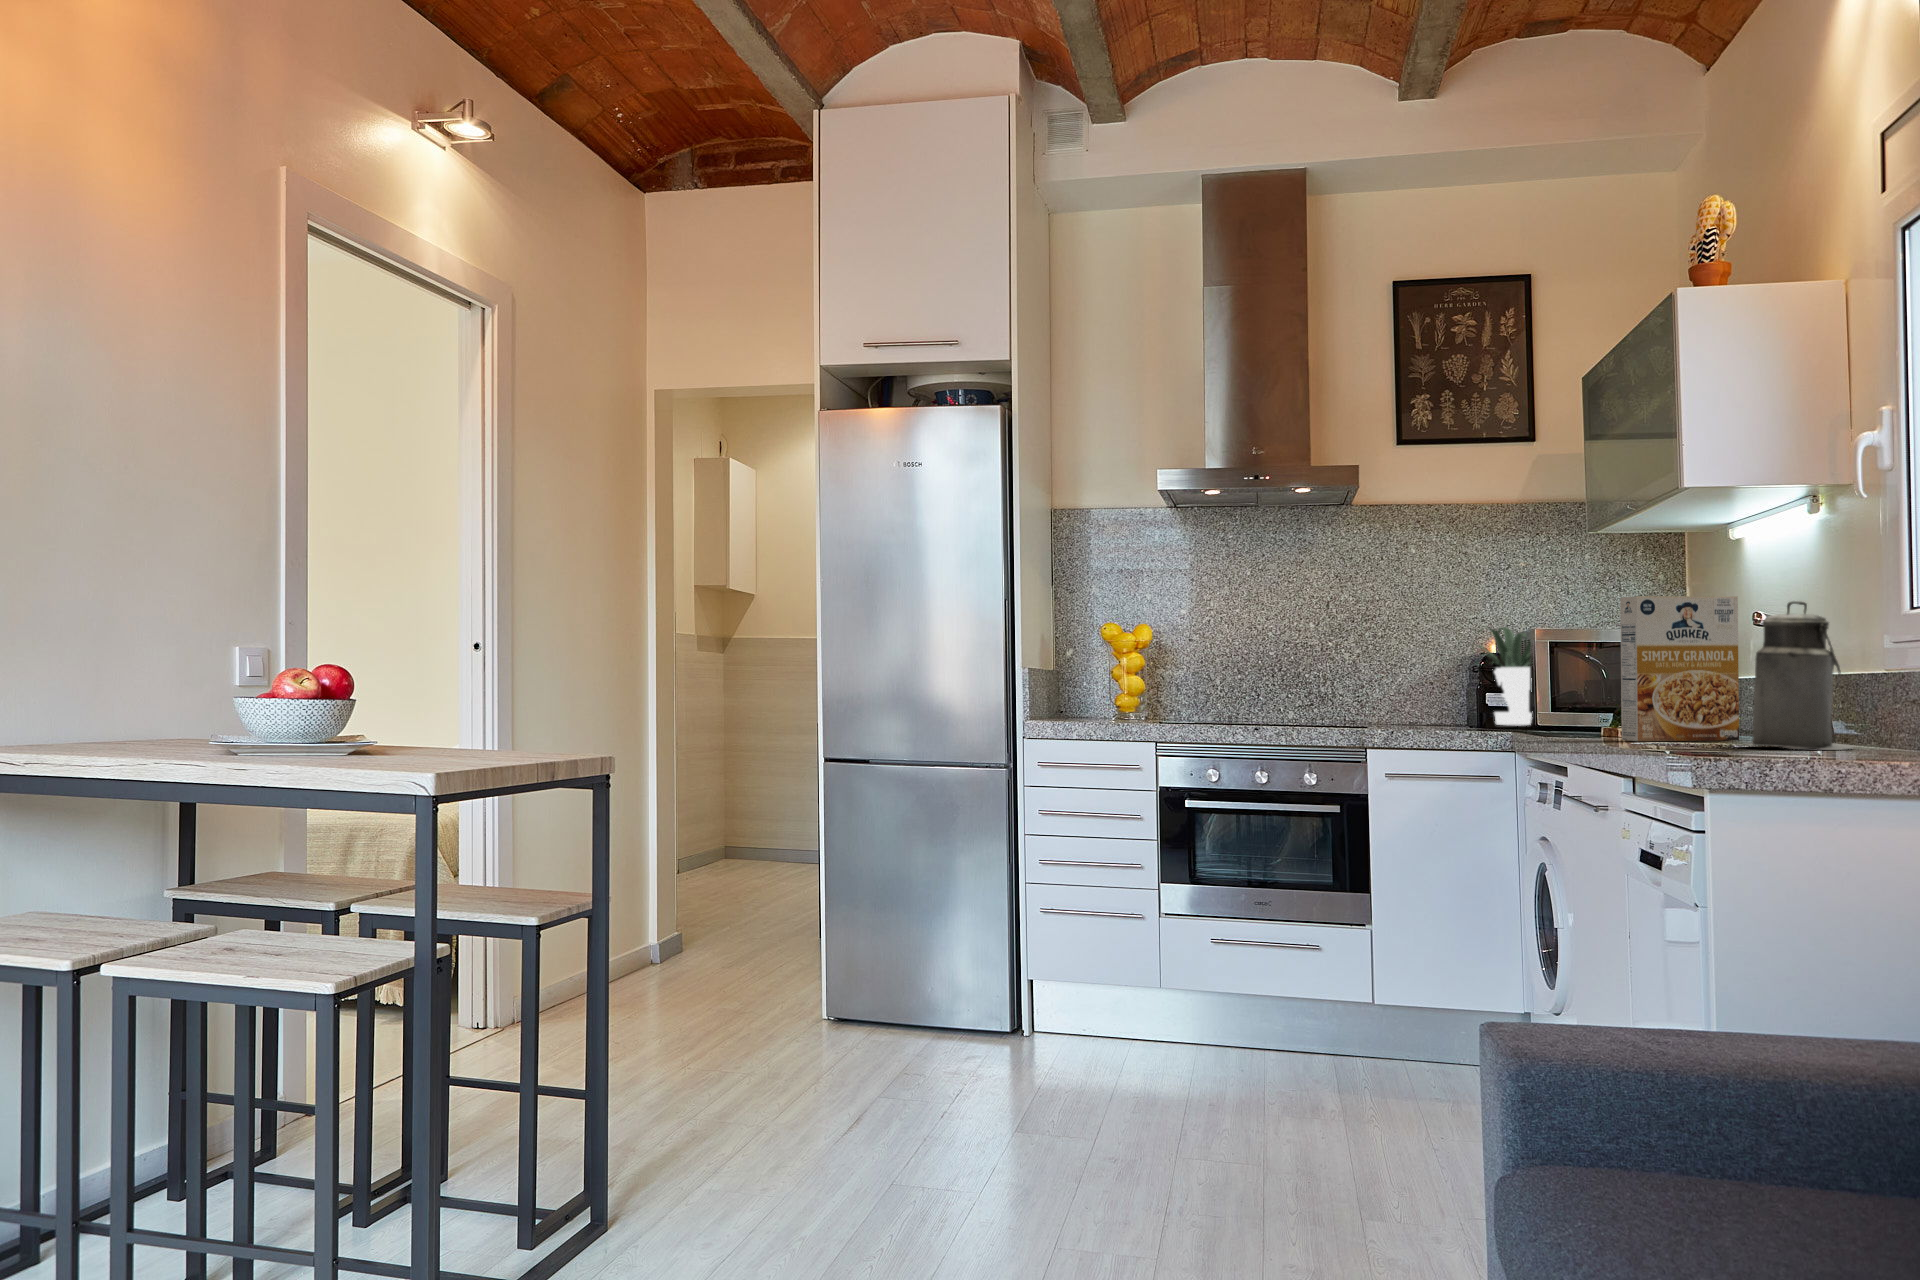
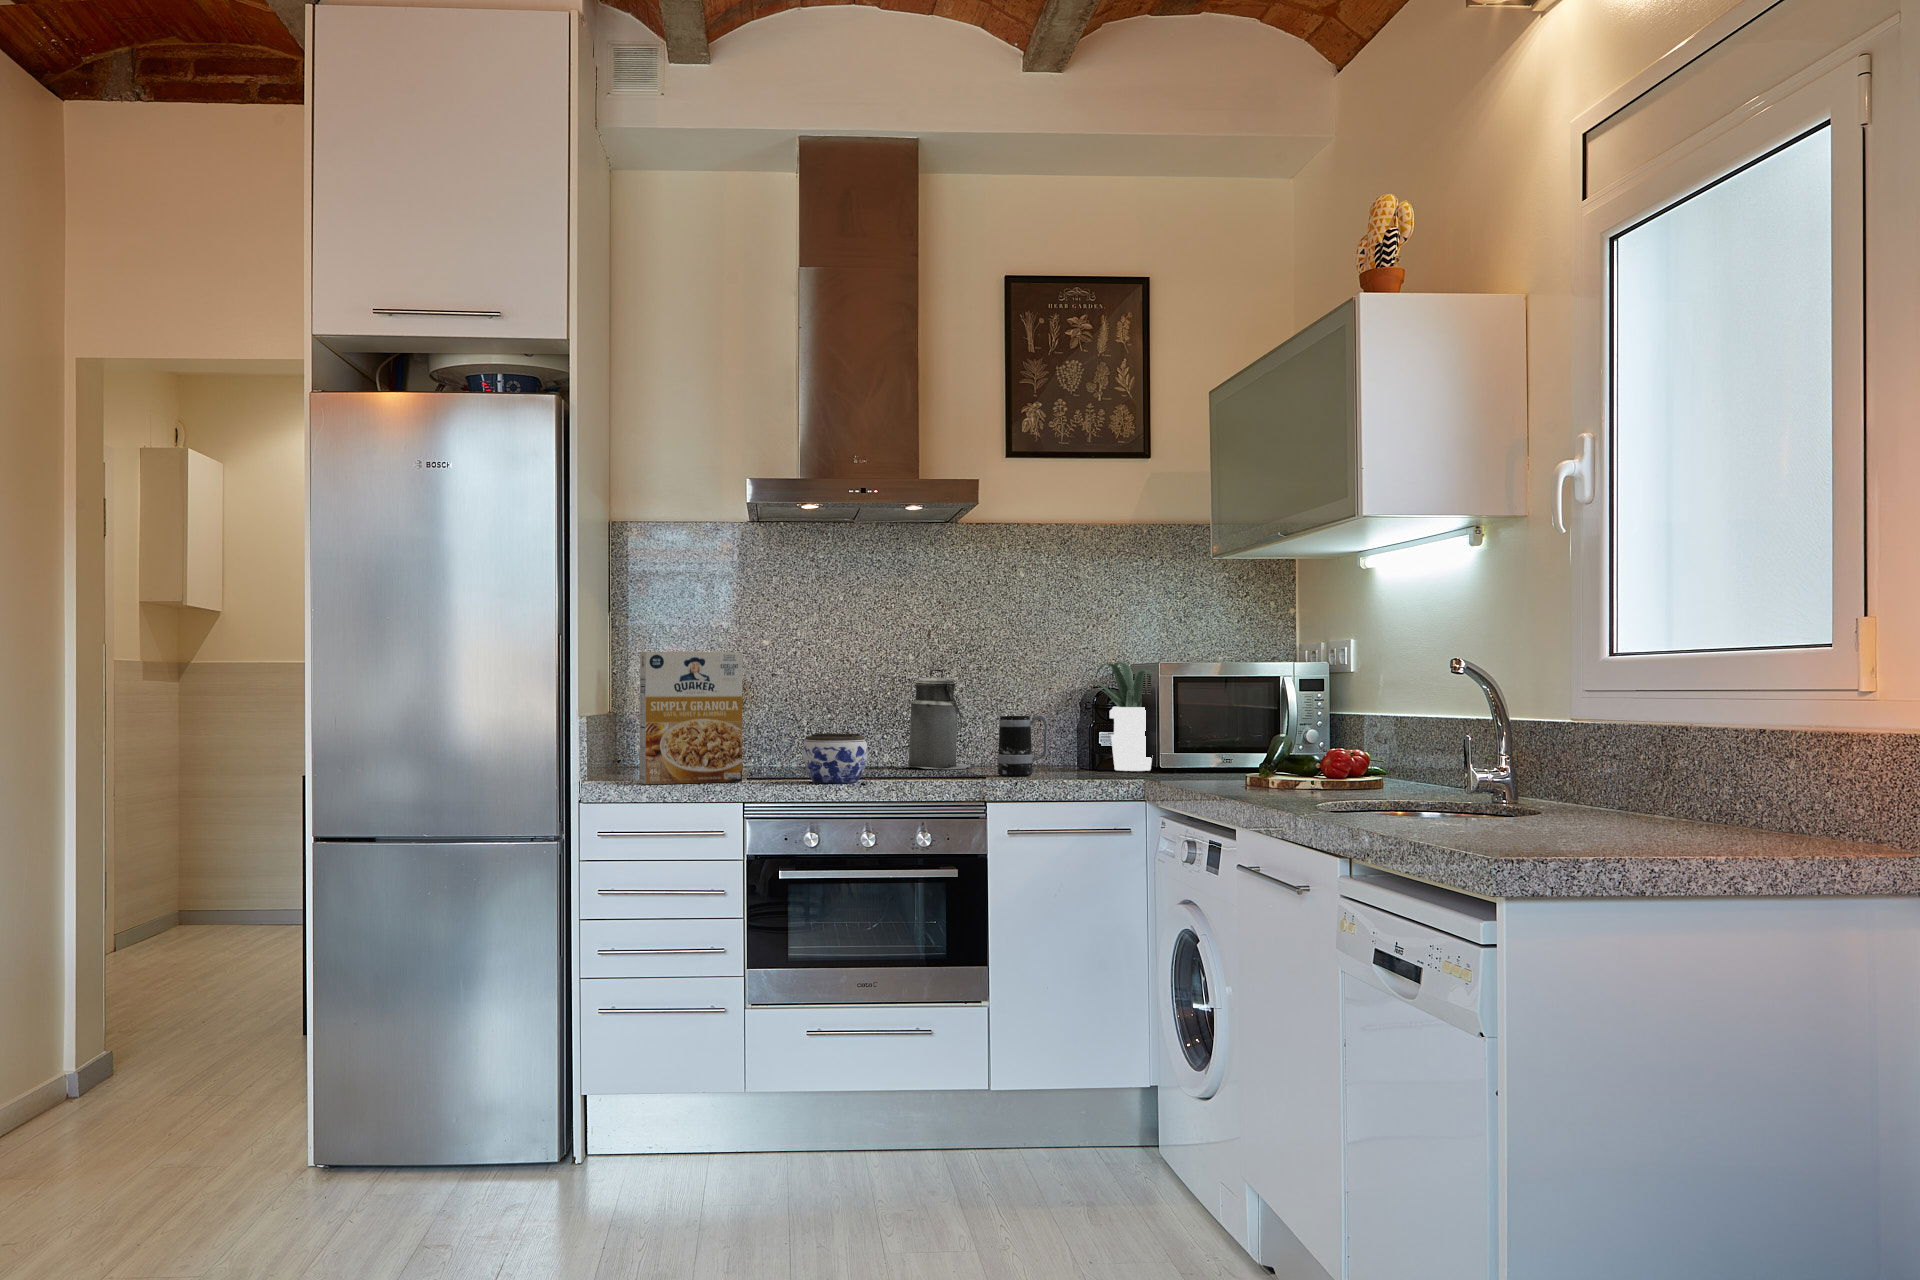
cereal box: present [1620,596,1739,741] -> present [639,652,743,784]
canister: present [1748,601,1854,750] -> present [902,669,970,769]
mug: none [1381,673,1428,727] -> present [997,714,1048,776]
jar: none [1206,688,1261,729] -> present [803,733,868,783]

